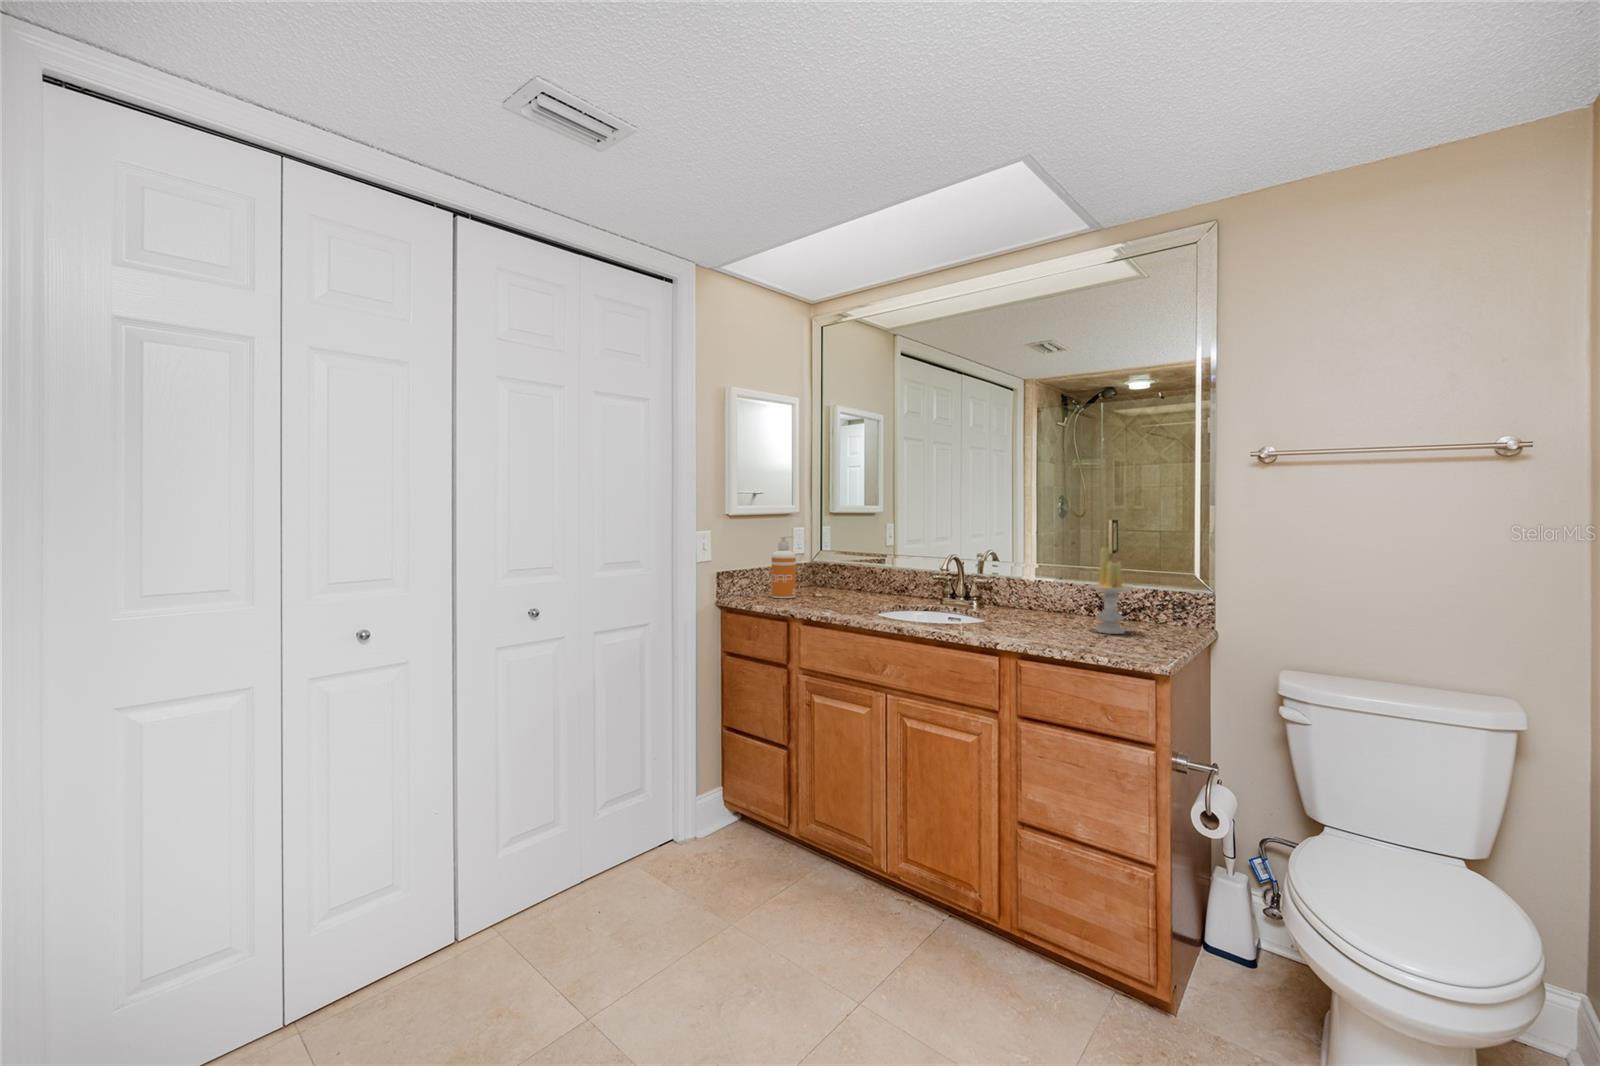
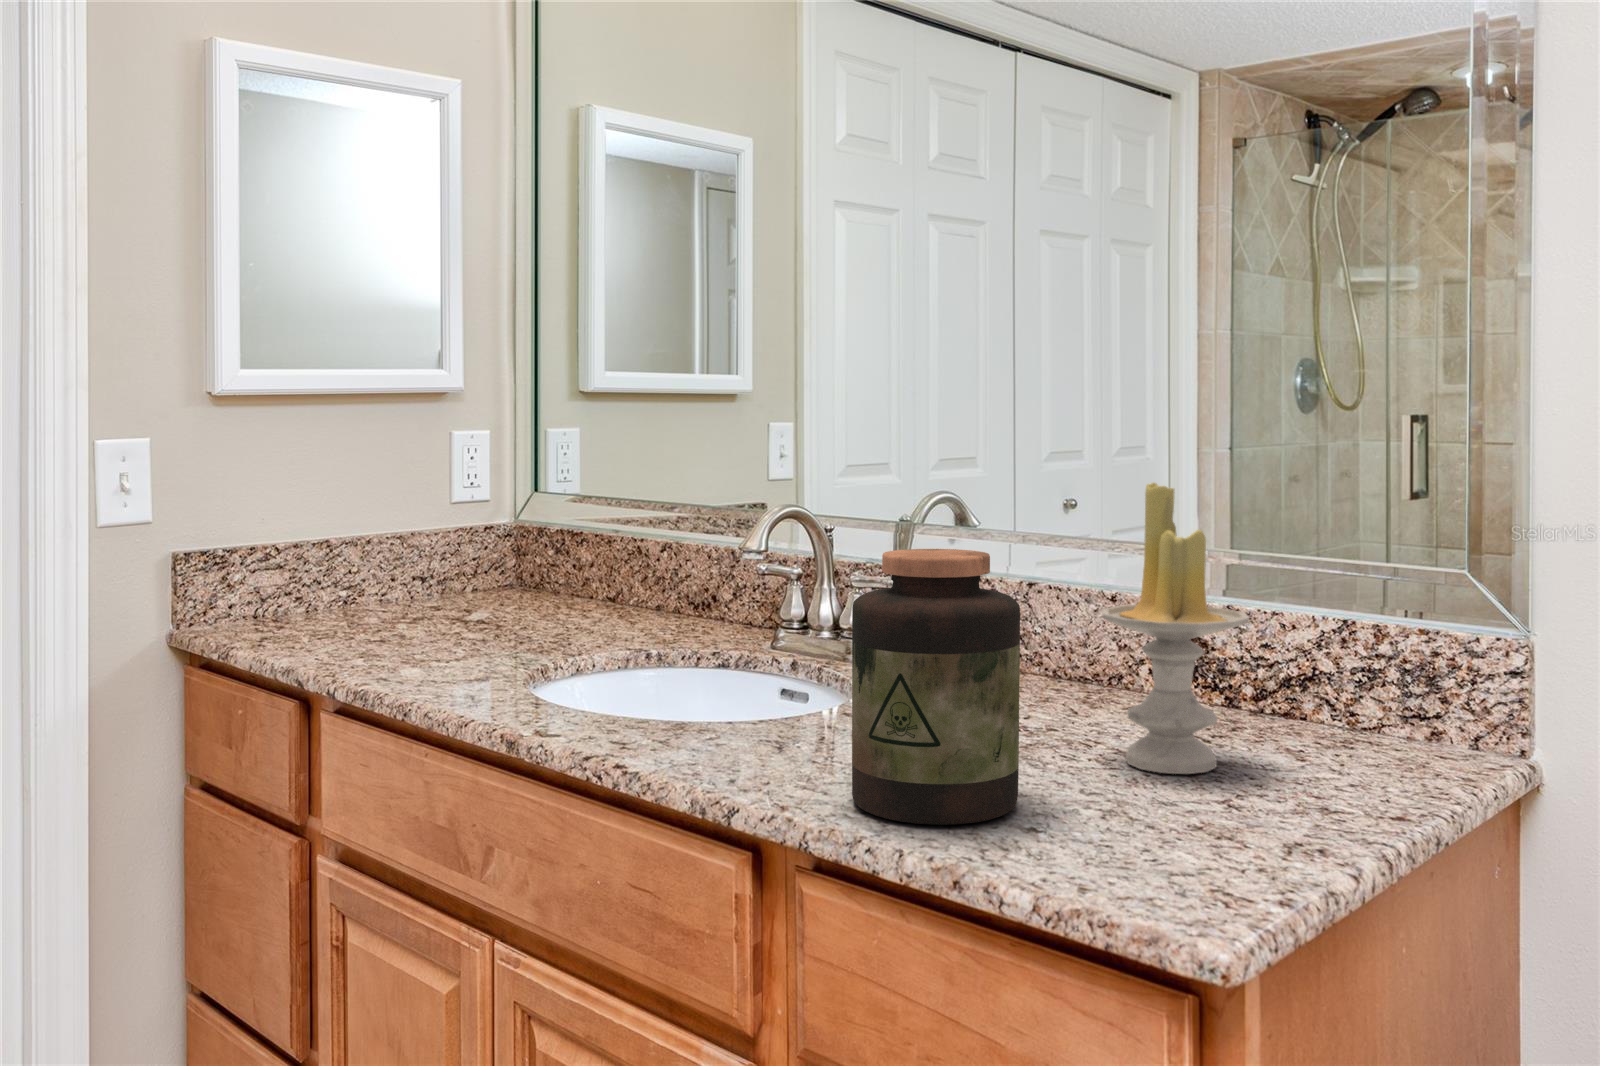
soap dispenser: present [772,536,796,598] -> none [345,453,418,625]
jar: none [1029,567,1080,644] -> present [852,549,1020,825]

